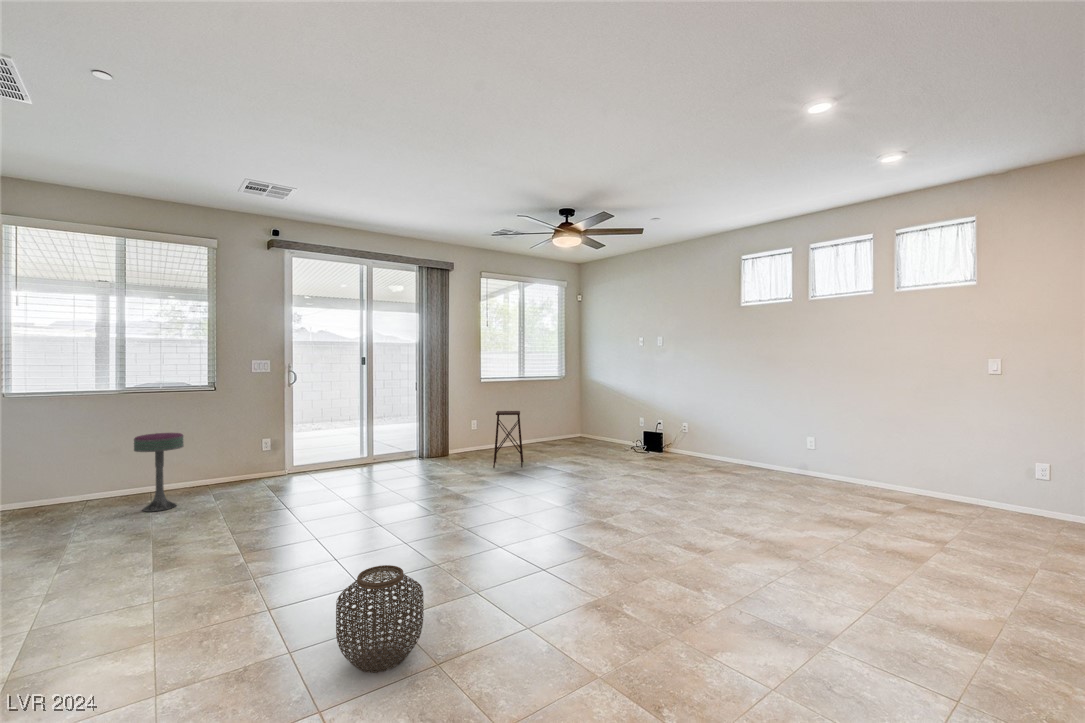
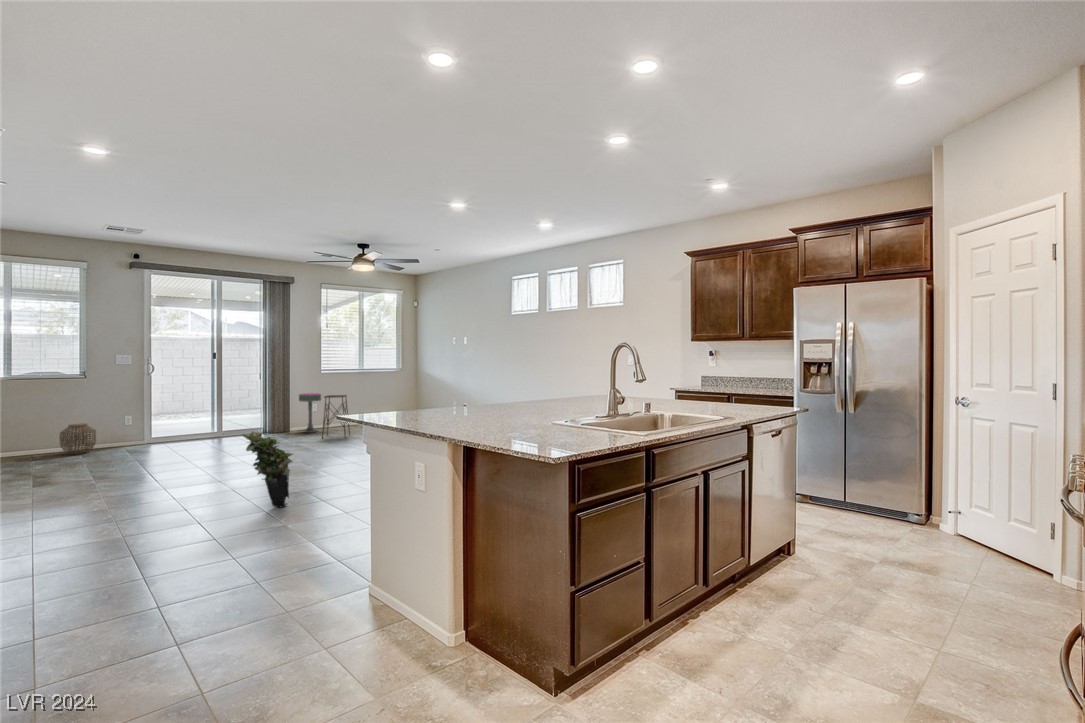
bar stool: present [134,433,184,512] -> present [299,393,321,432]
potted plant: none [486,508,580,672] -> present [242,432,292,507]
woven basket: present [336,565,424,673] -> present [60,424,96,455]

